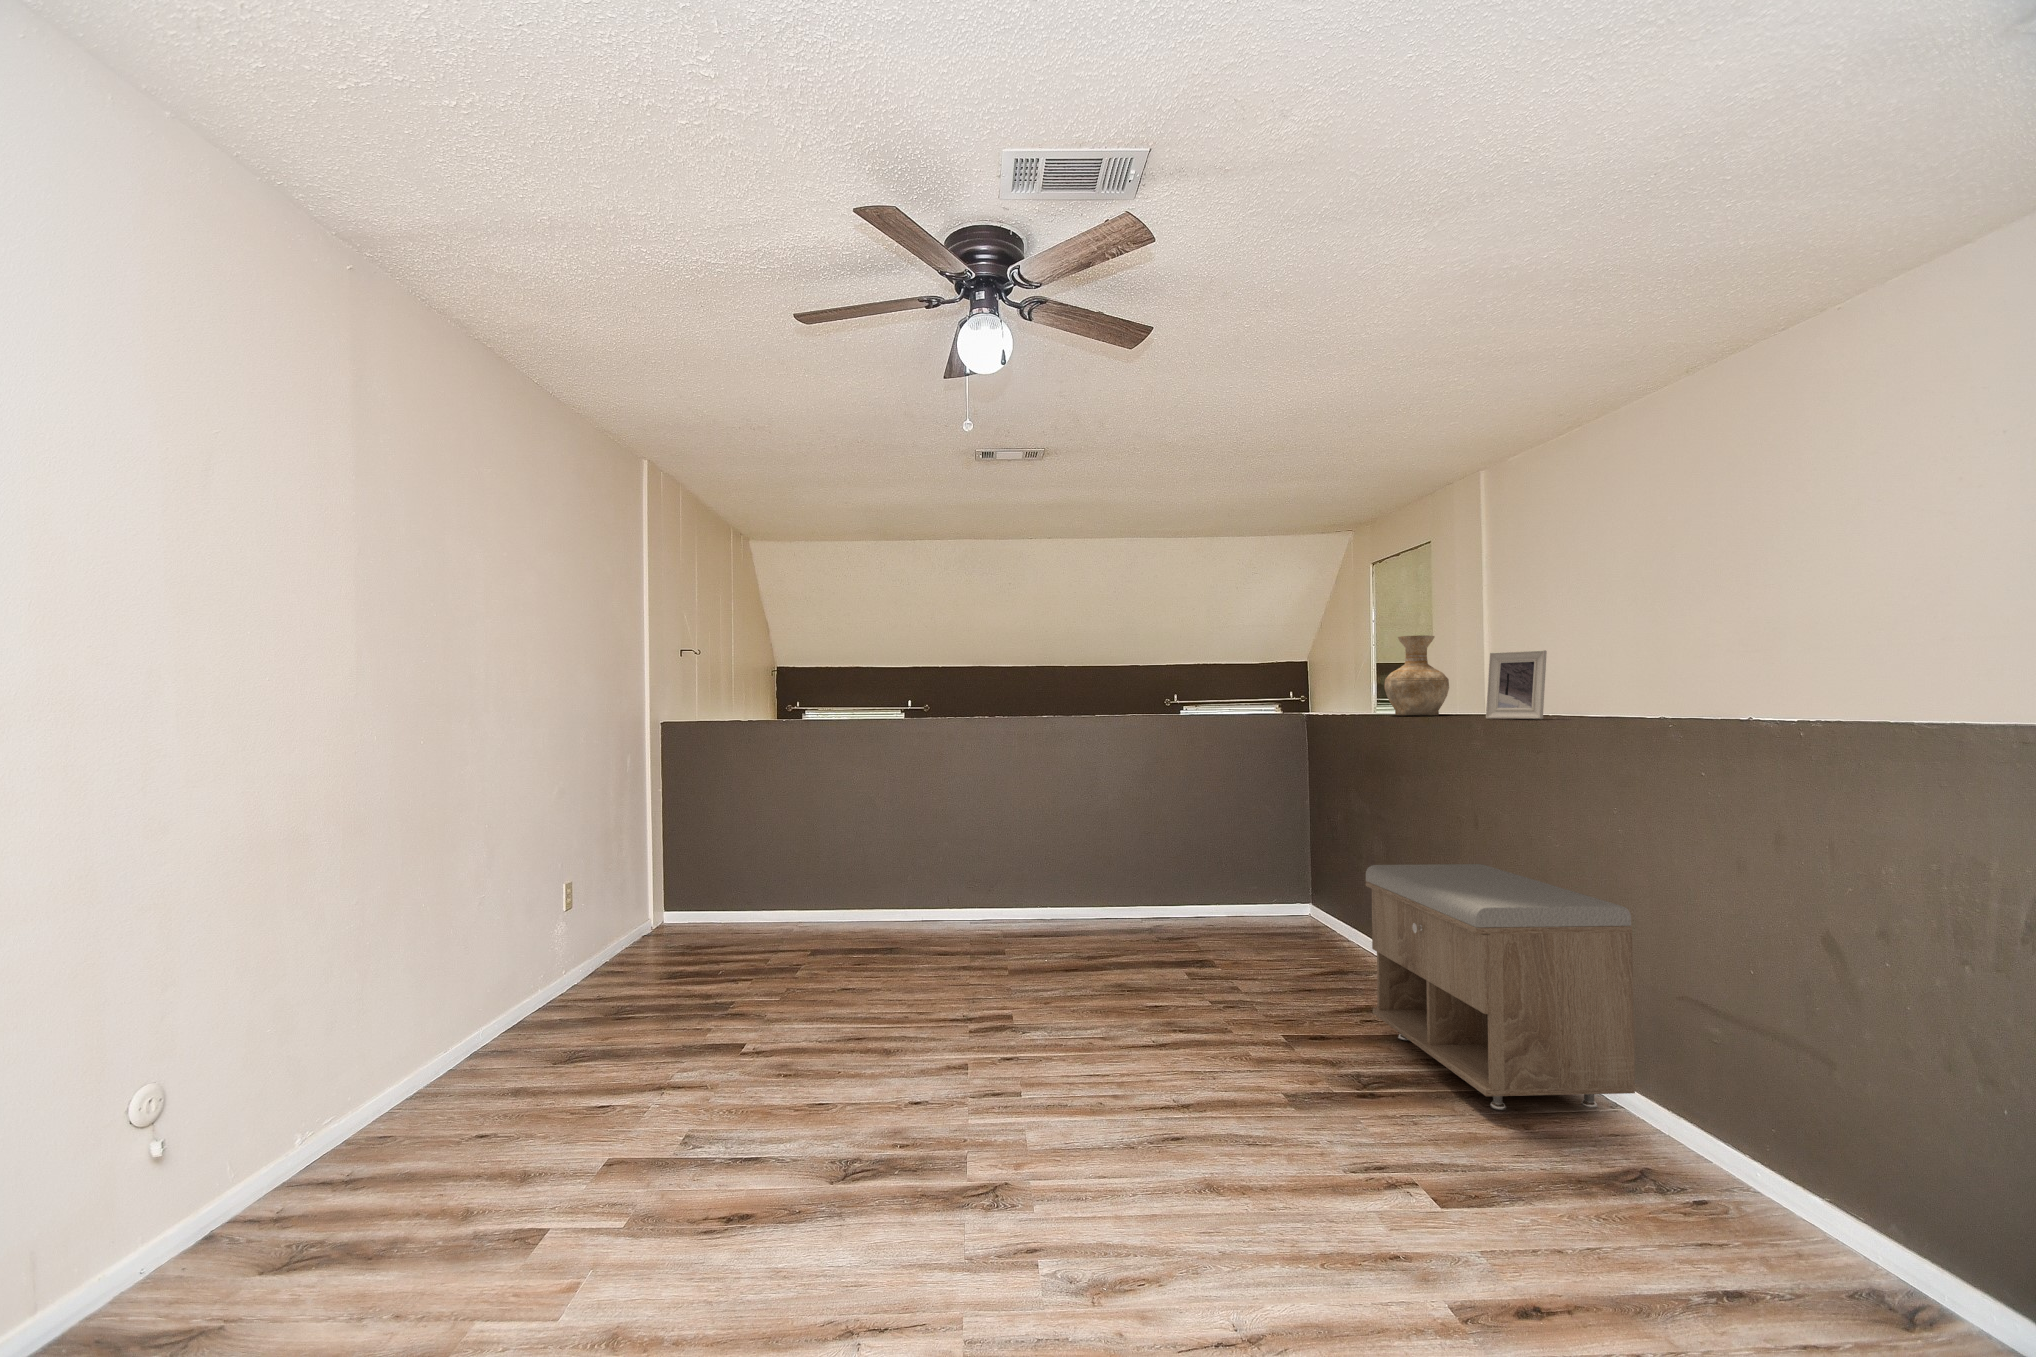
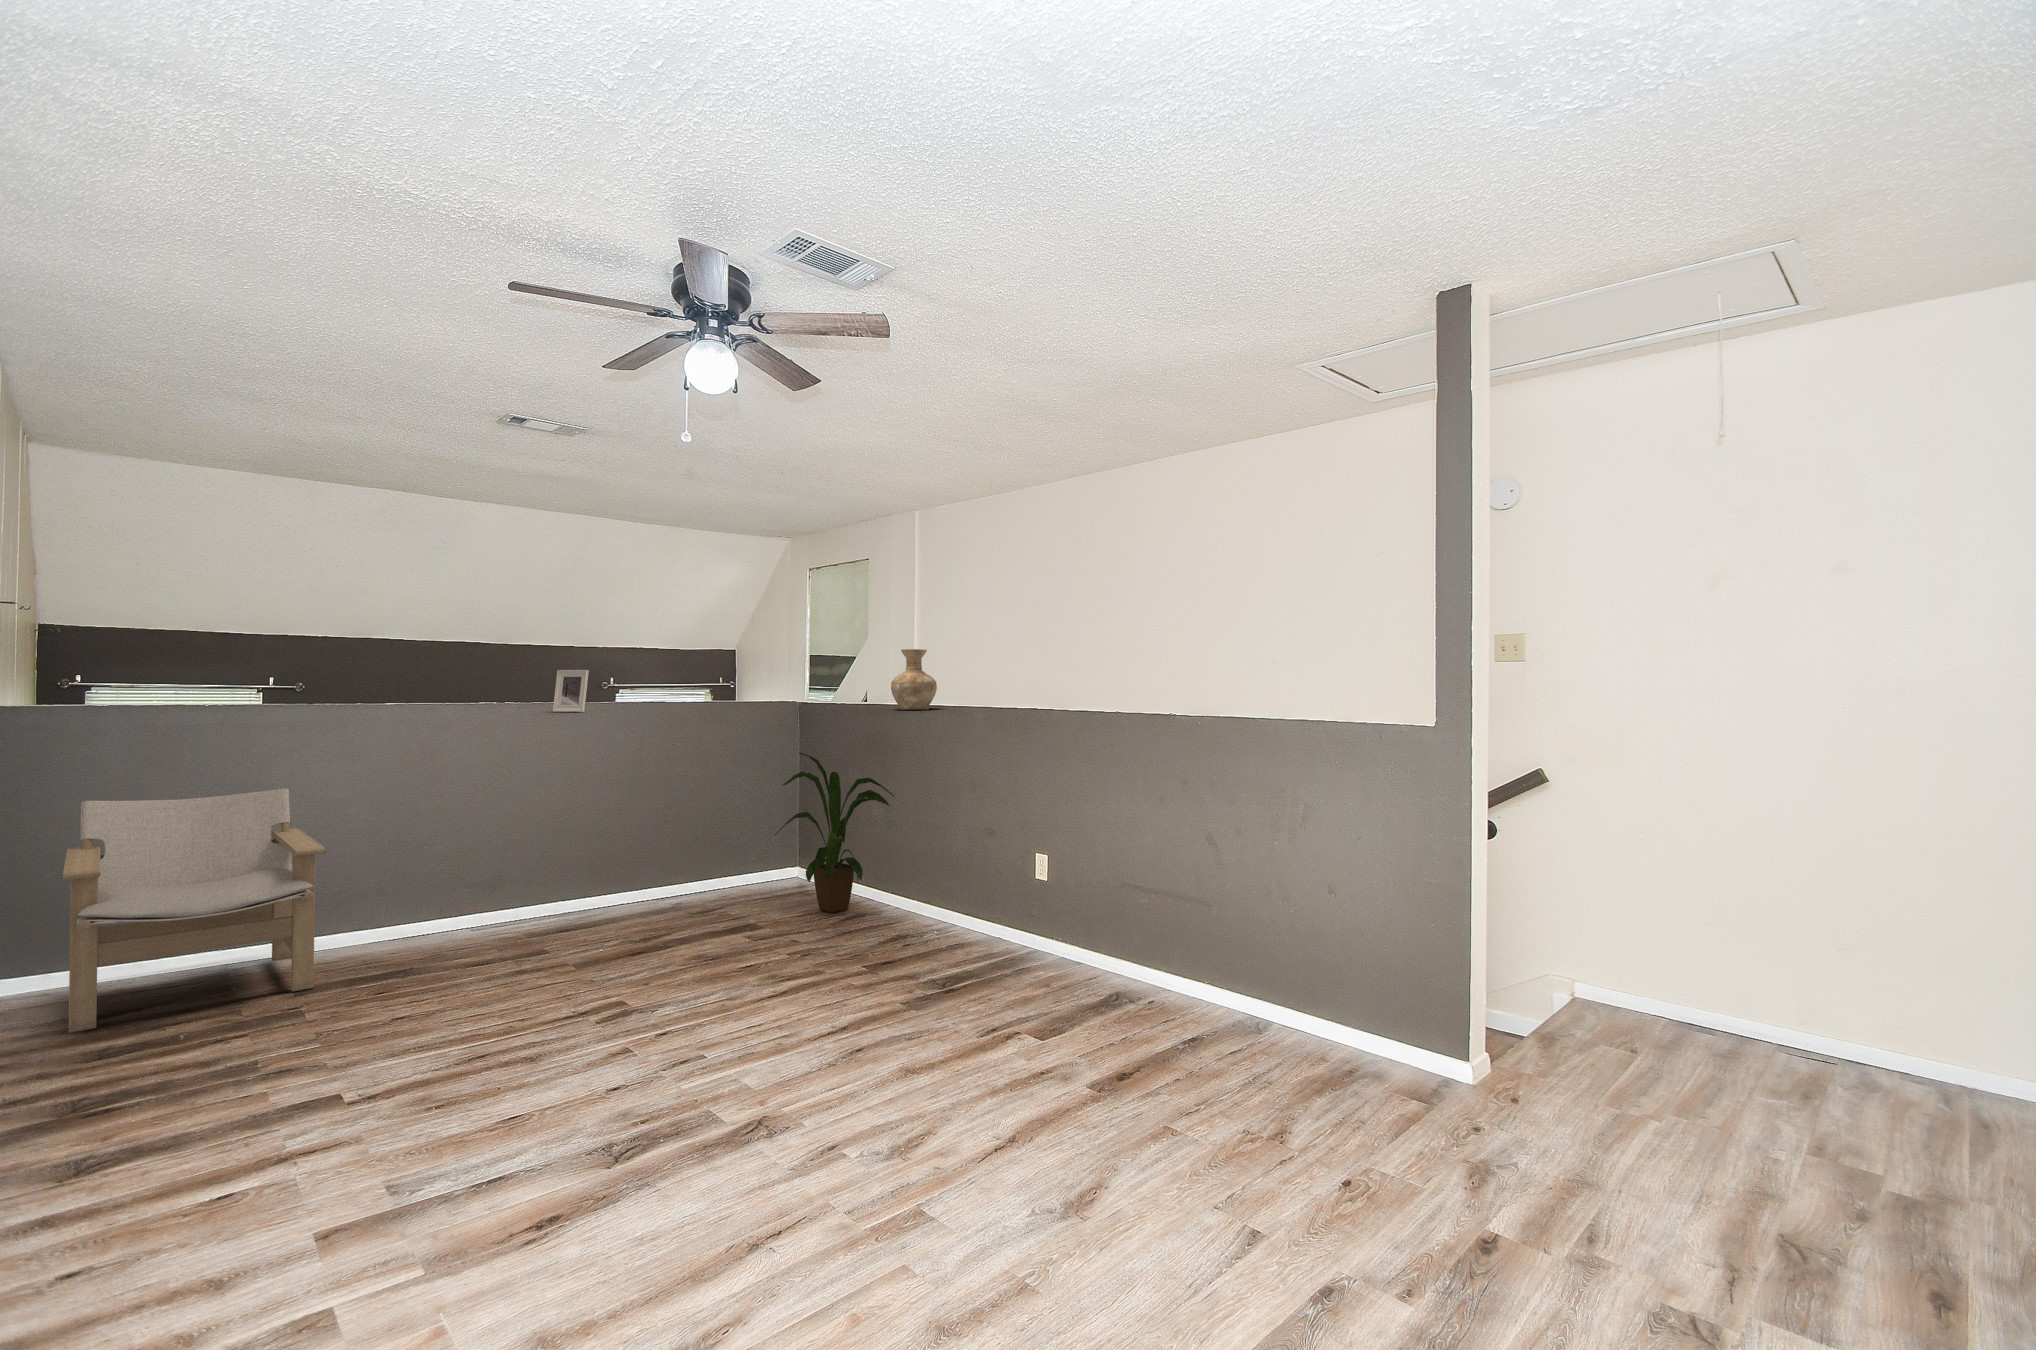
picture frame: present [1486,650,1547,719] -> present [553,670,589,712]
house plant: none [1244,767,1398,967] -> present [775,753,895,913]
lounge chair: none [658,776,838,952] -> present [63,788,325,1033]
storage bench: present [1366,864,1635,1110] -> none [911,817,1095,979]

